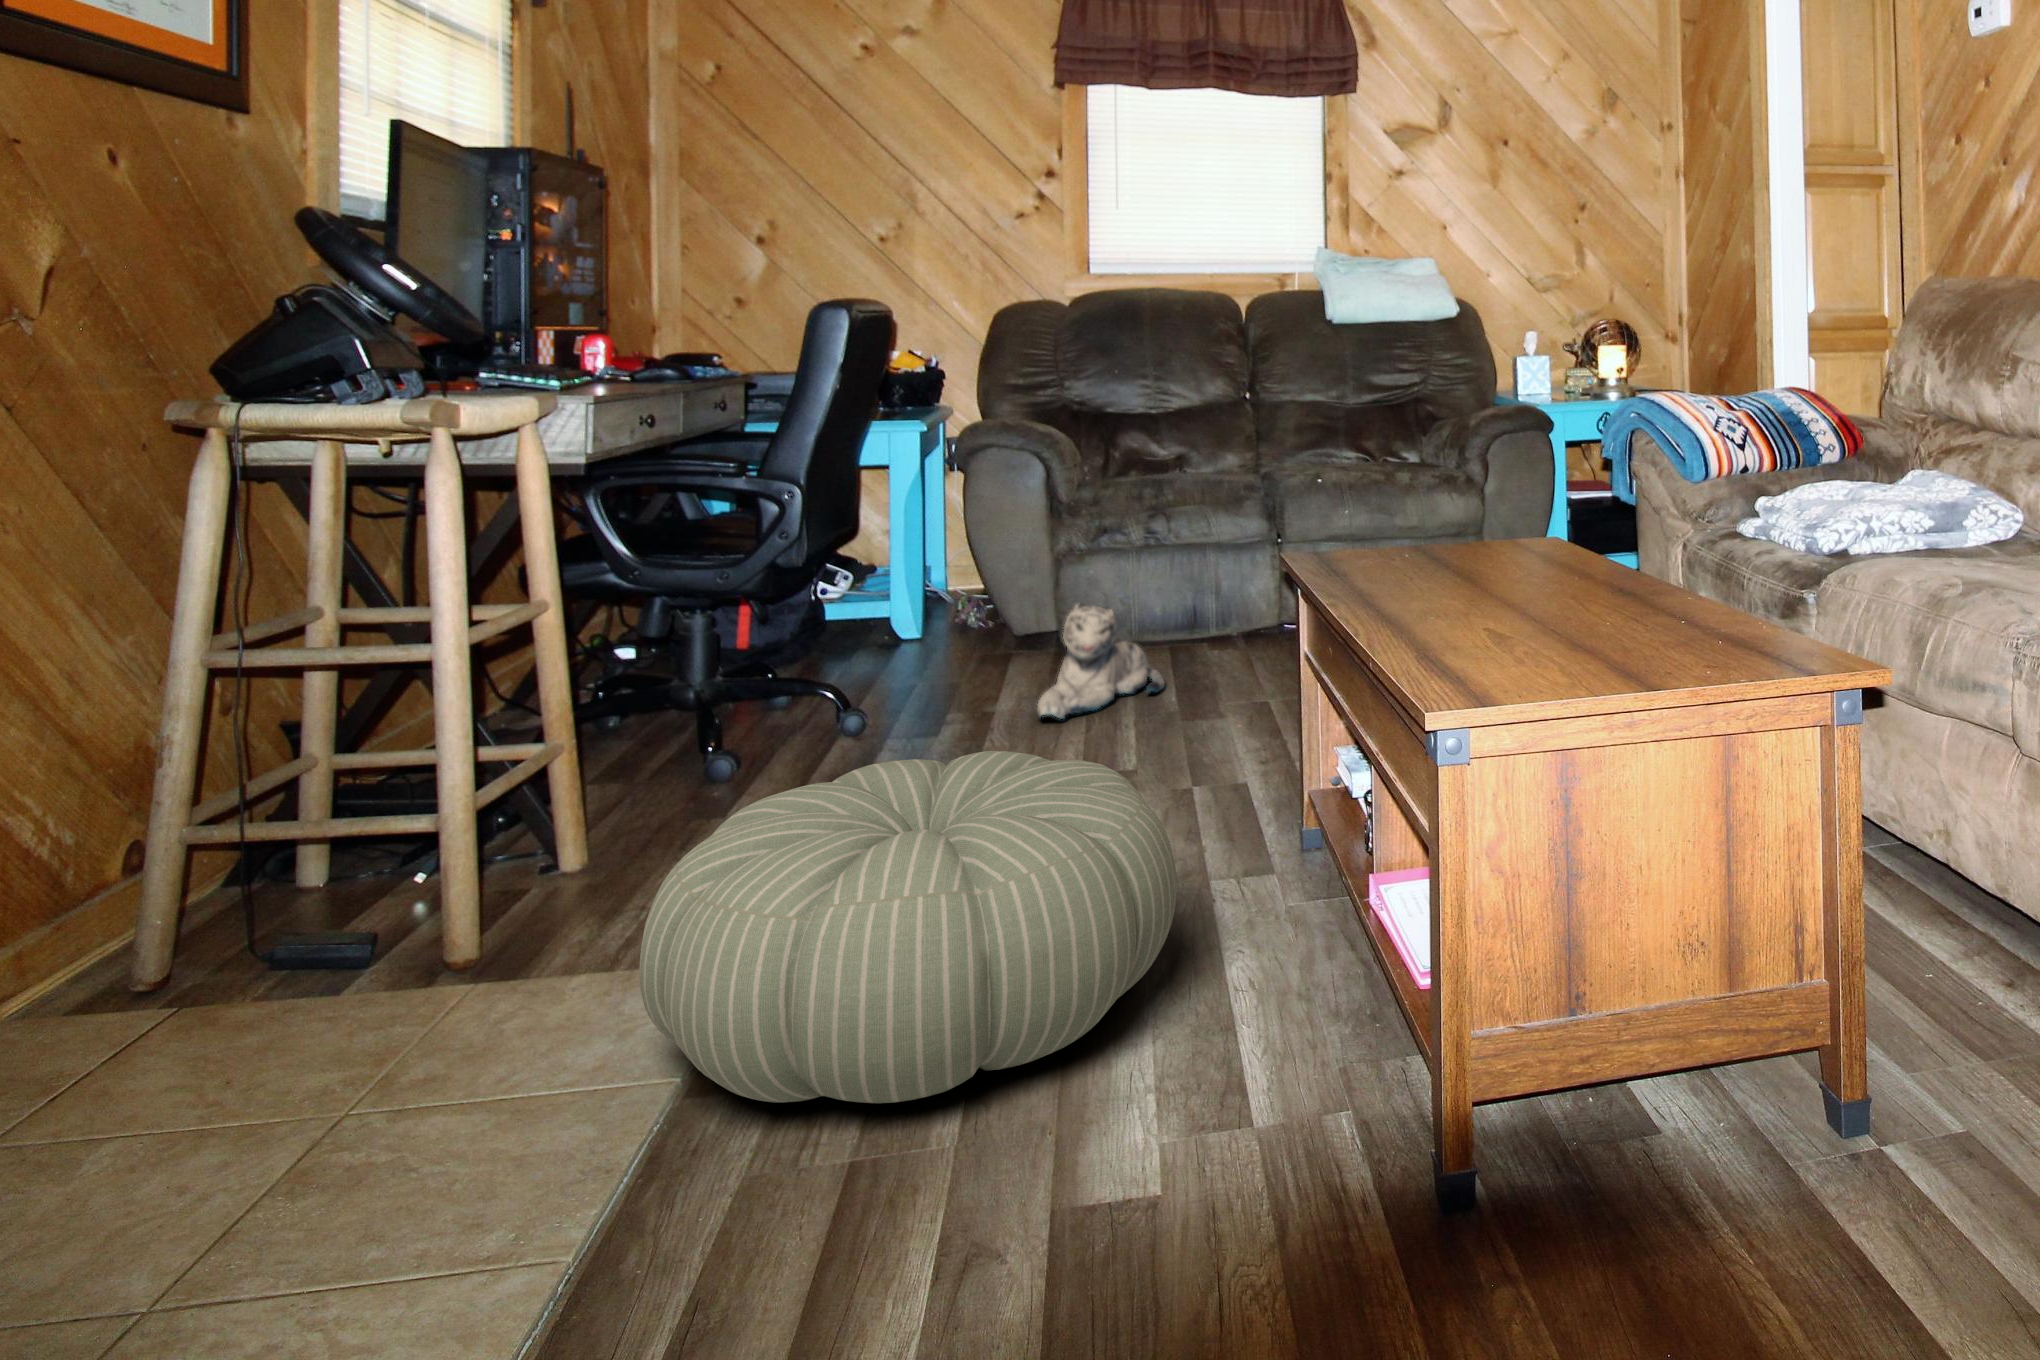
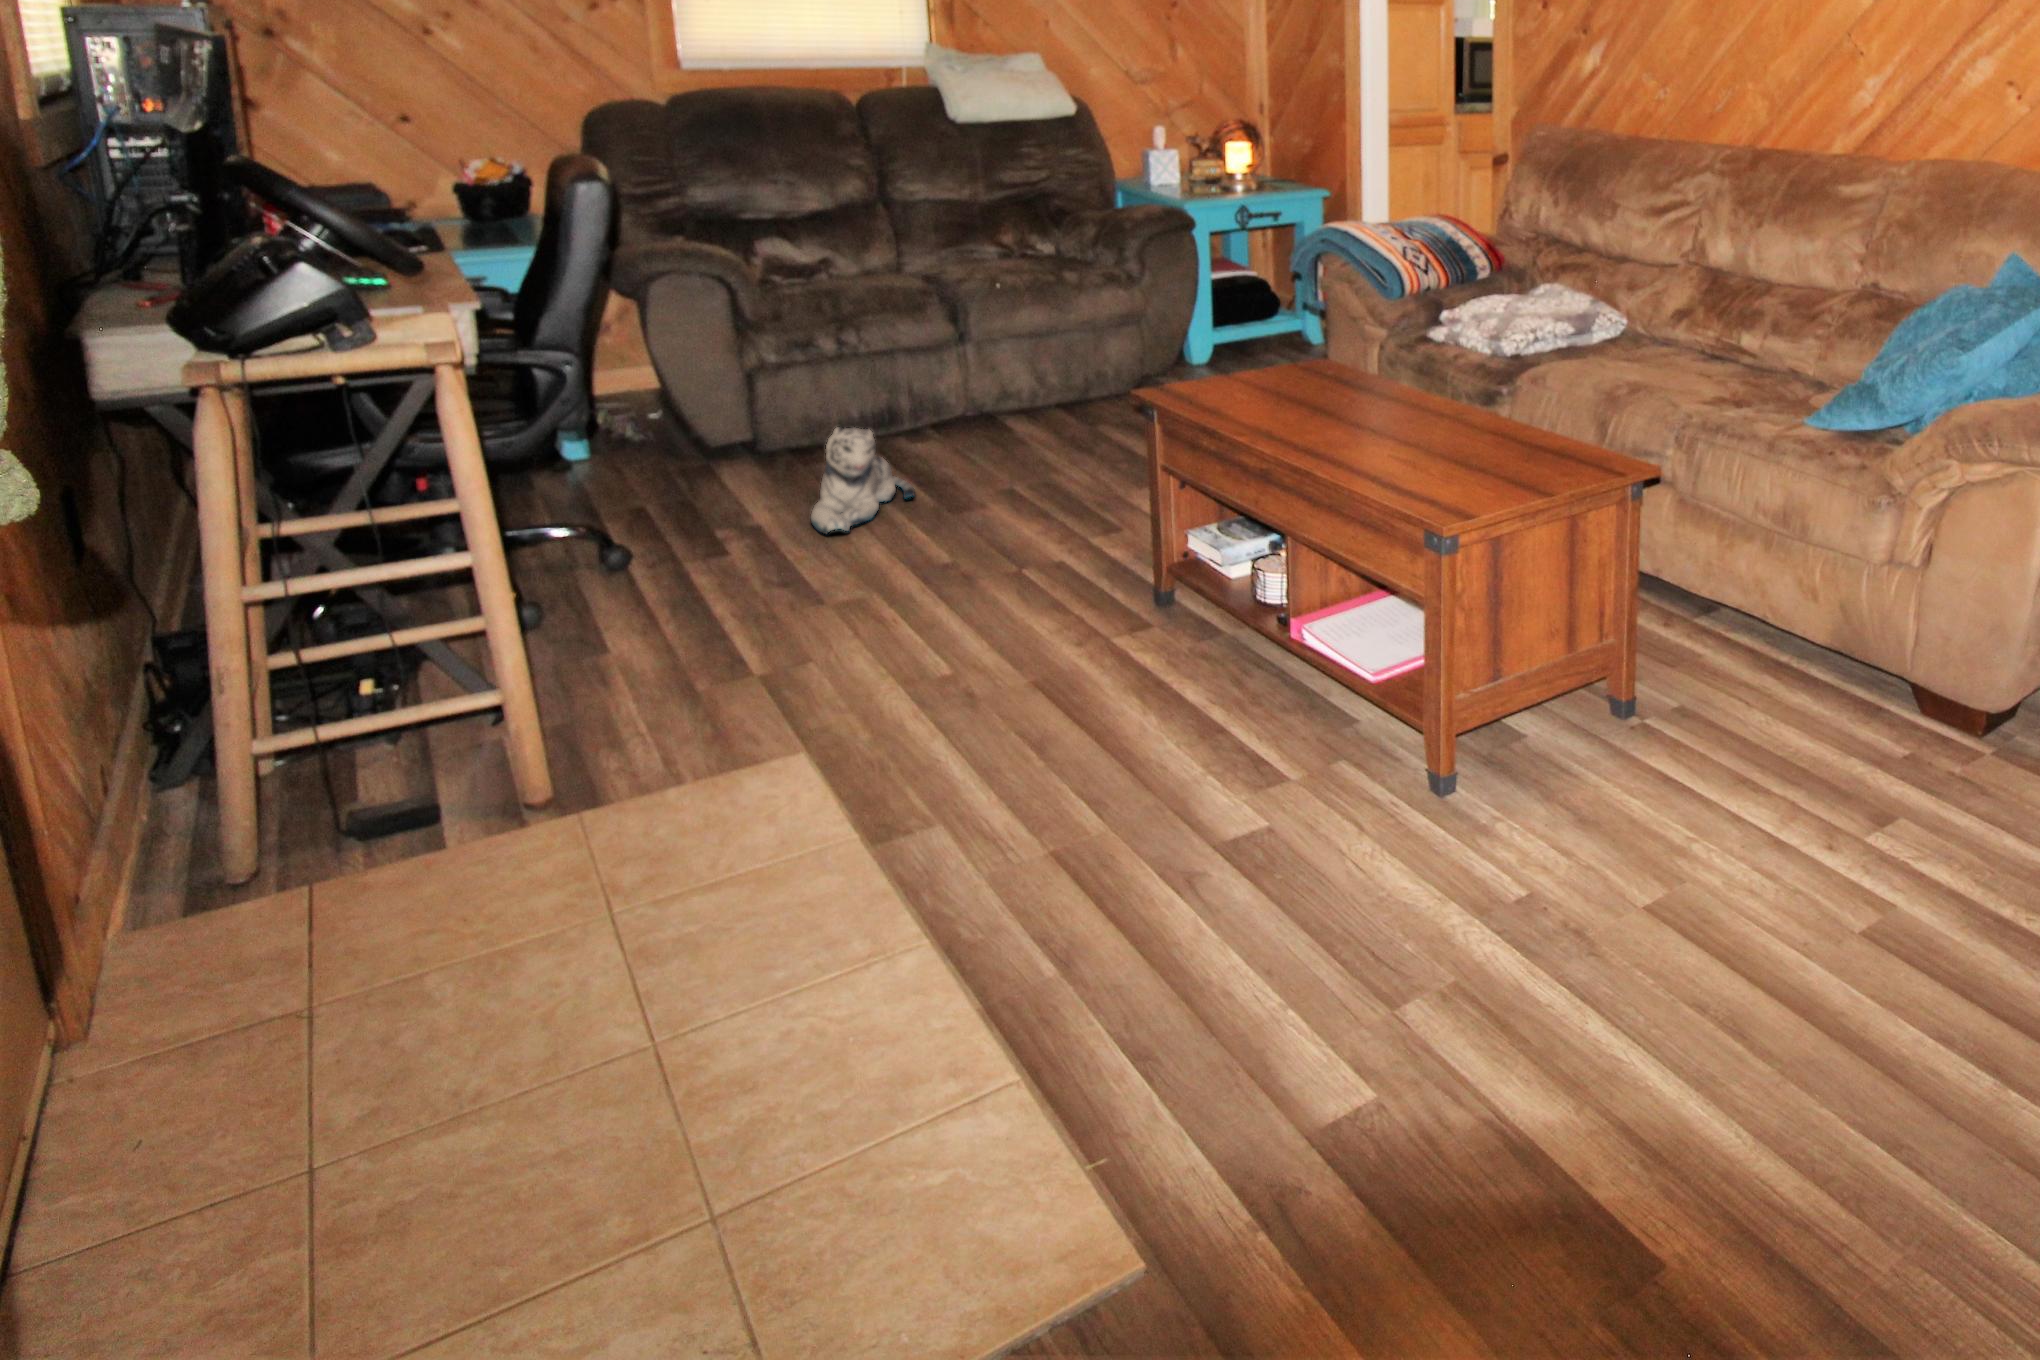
pouf: present [639,751,1177,1103] -> none [779,572,1171,837]

